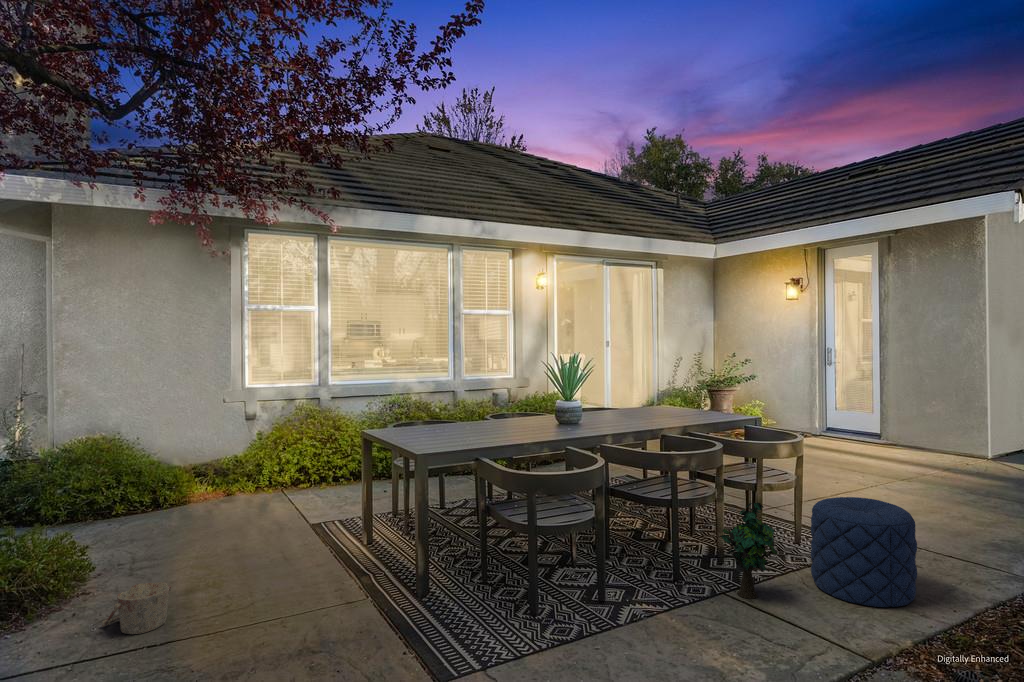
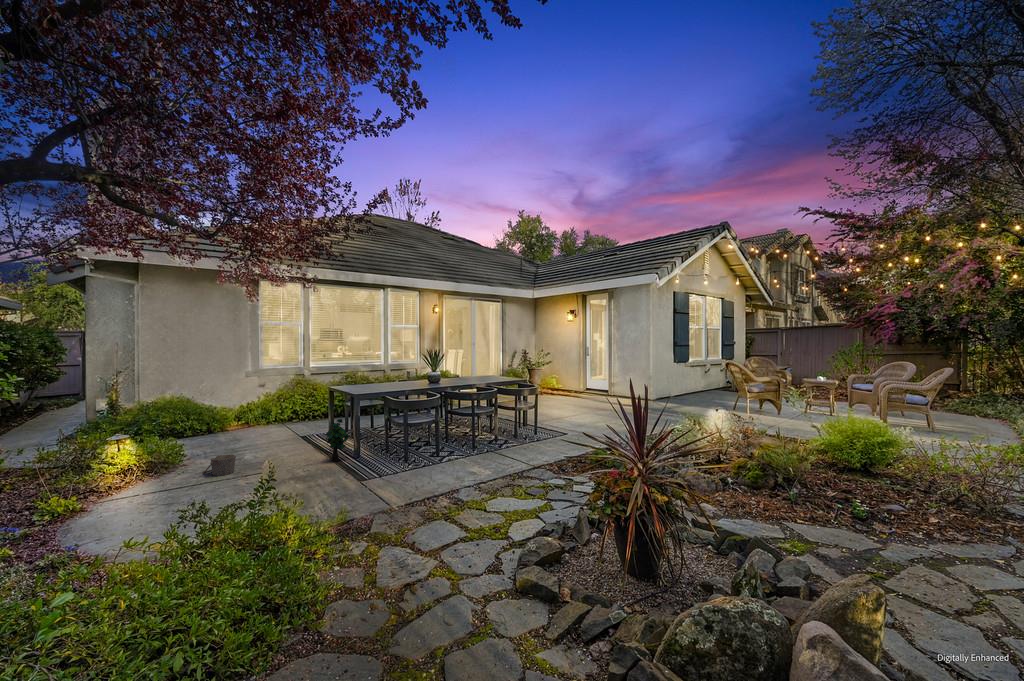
pouf: present [811,497,917,607] -> none [529,411,566,452]
decorative plant: present [719,503,778,599] -> present [324,419,349,462]

